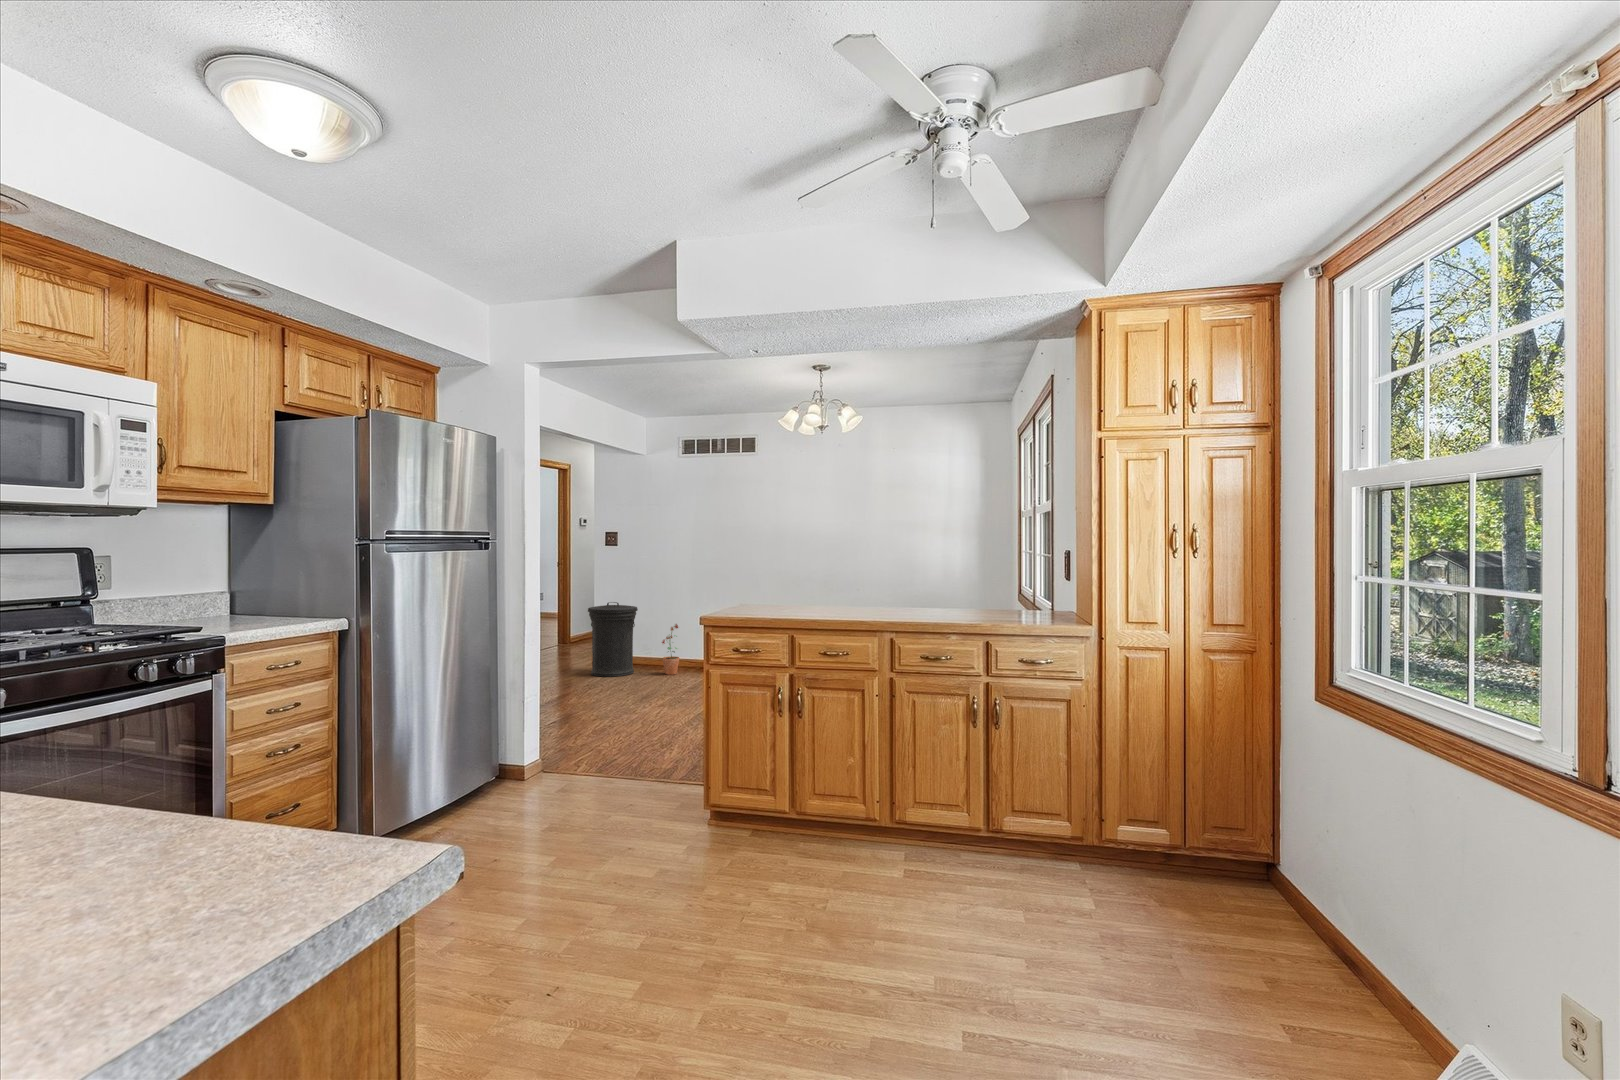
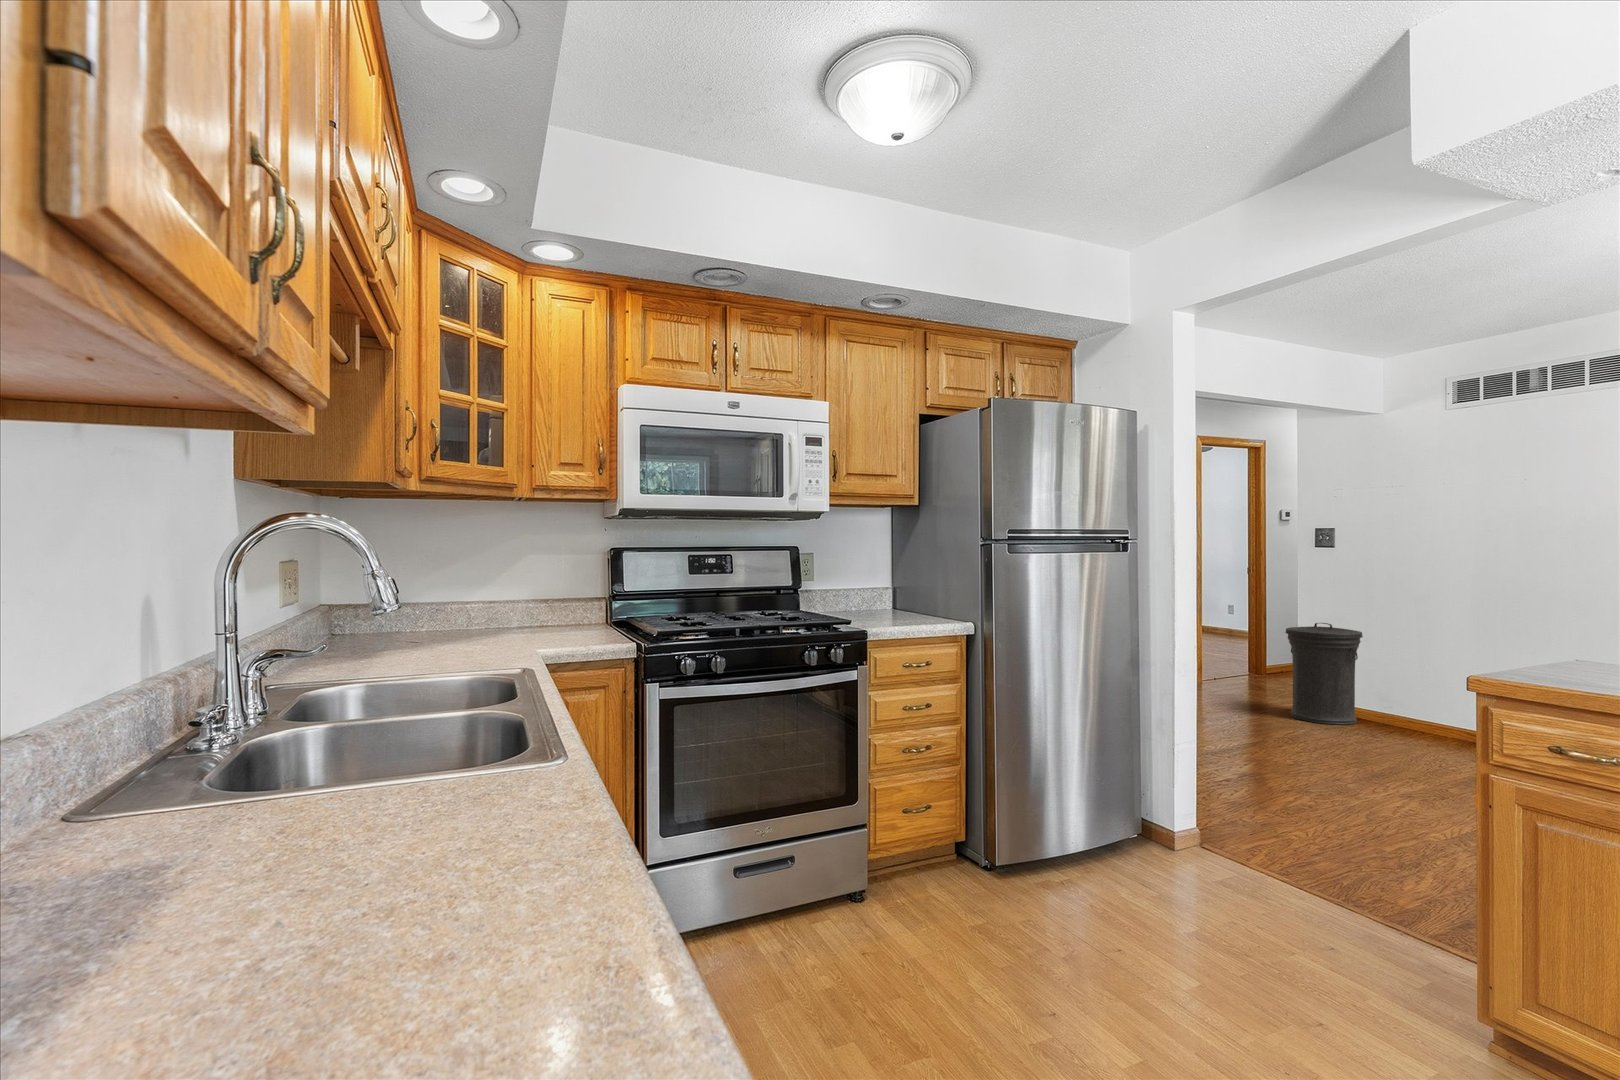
potted plant: present [662,624,680,675] -> none [1401,661,1436,735]

